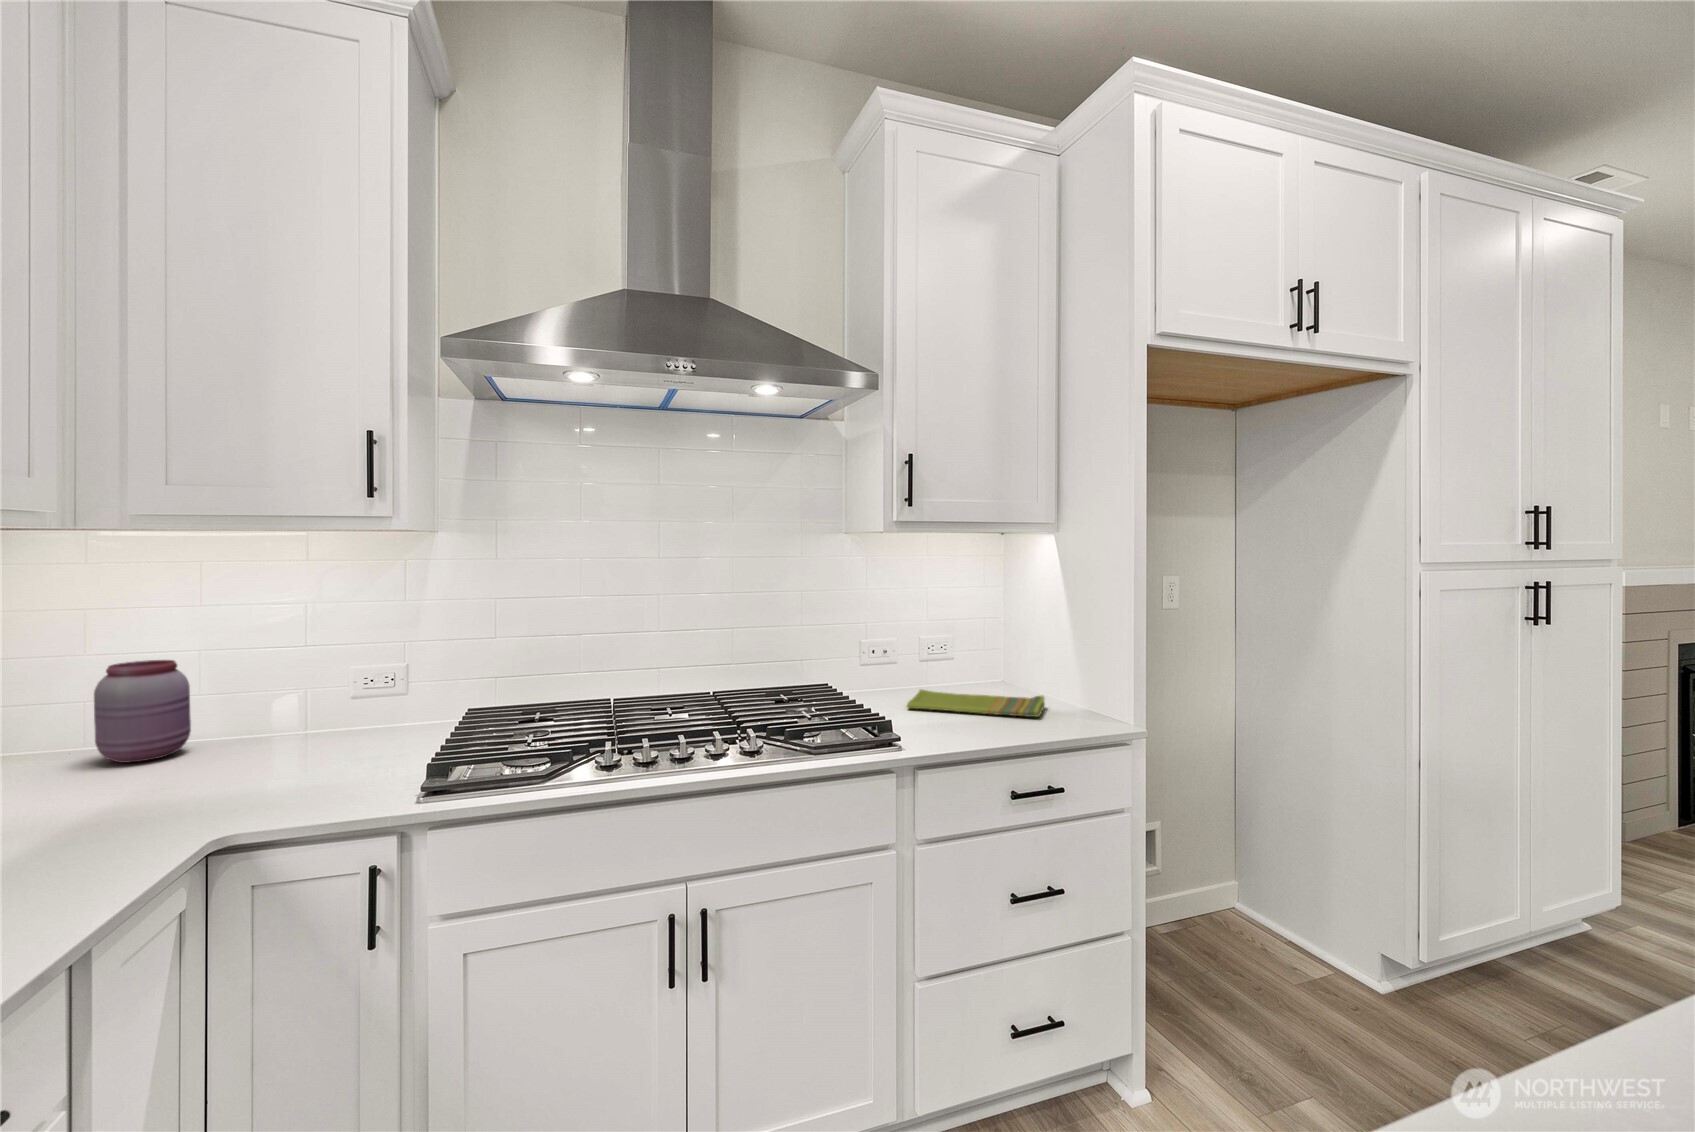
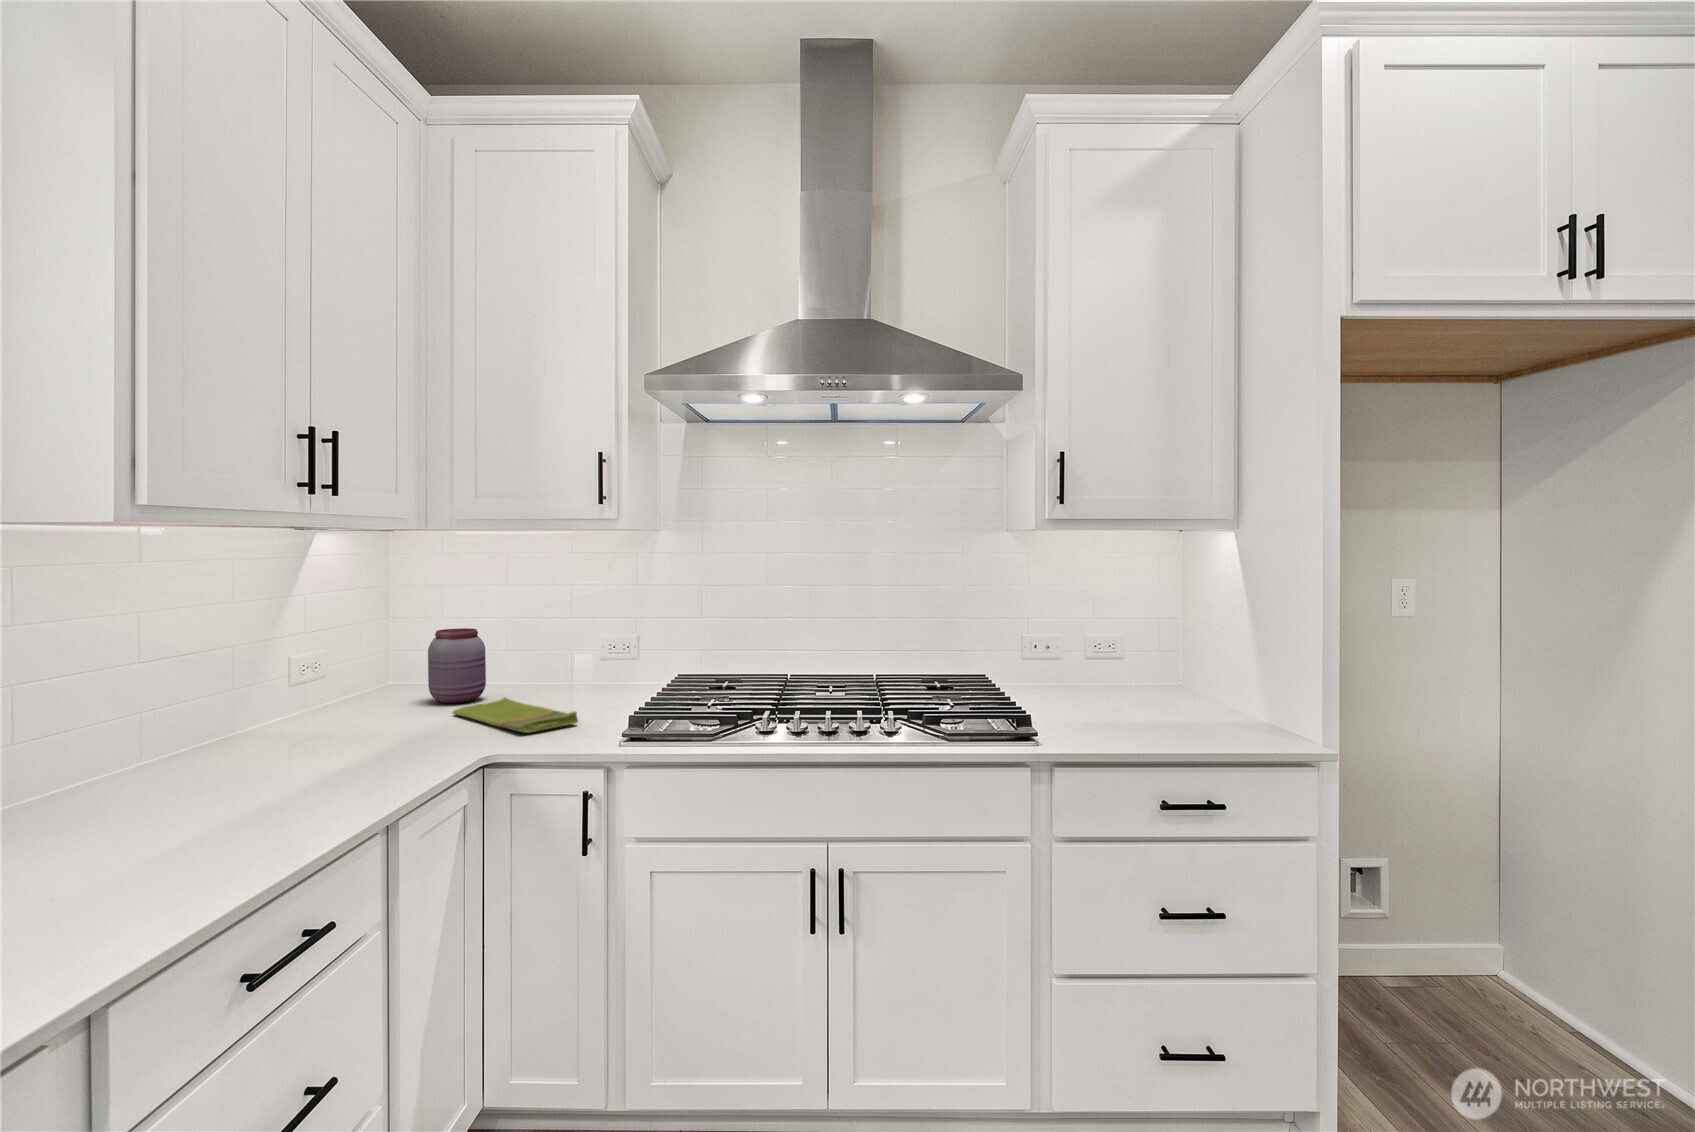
dish towel: present [907,689,1045,717] -> present [453,697,578,733]

